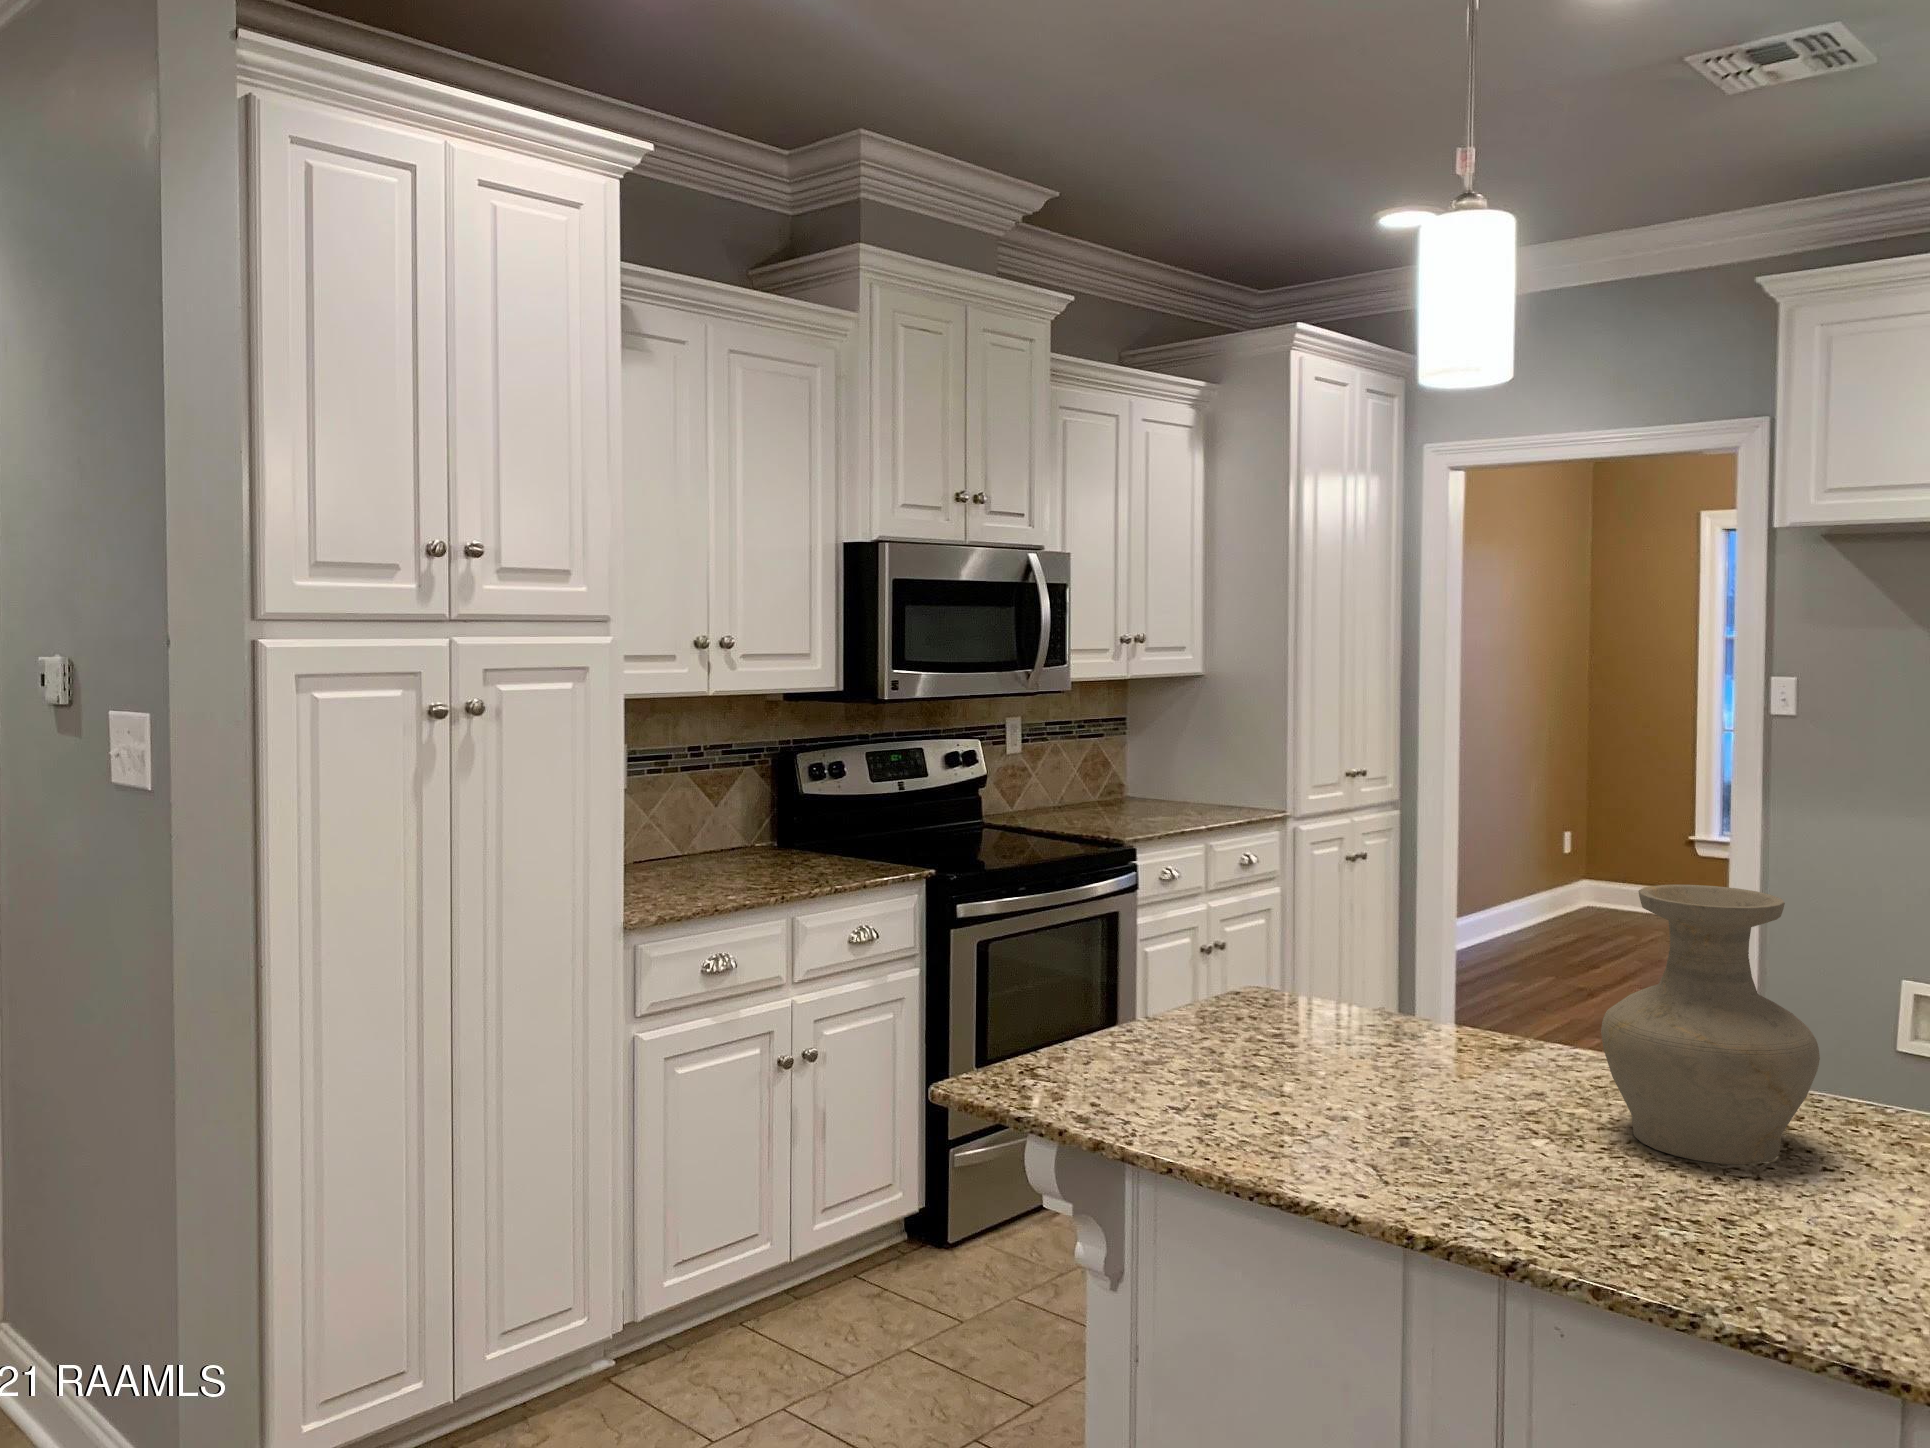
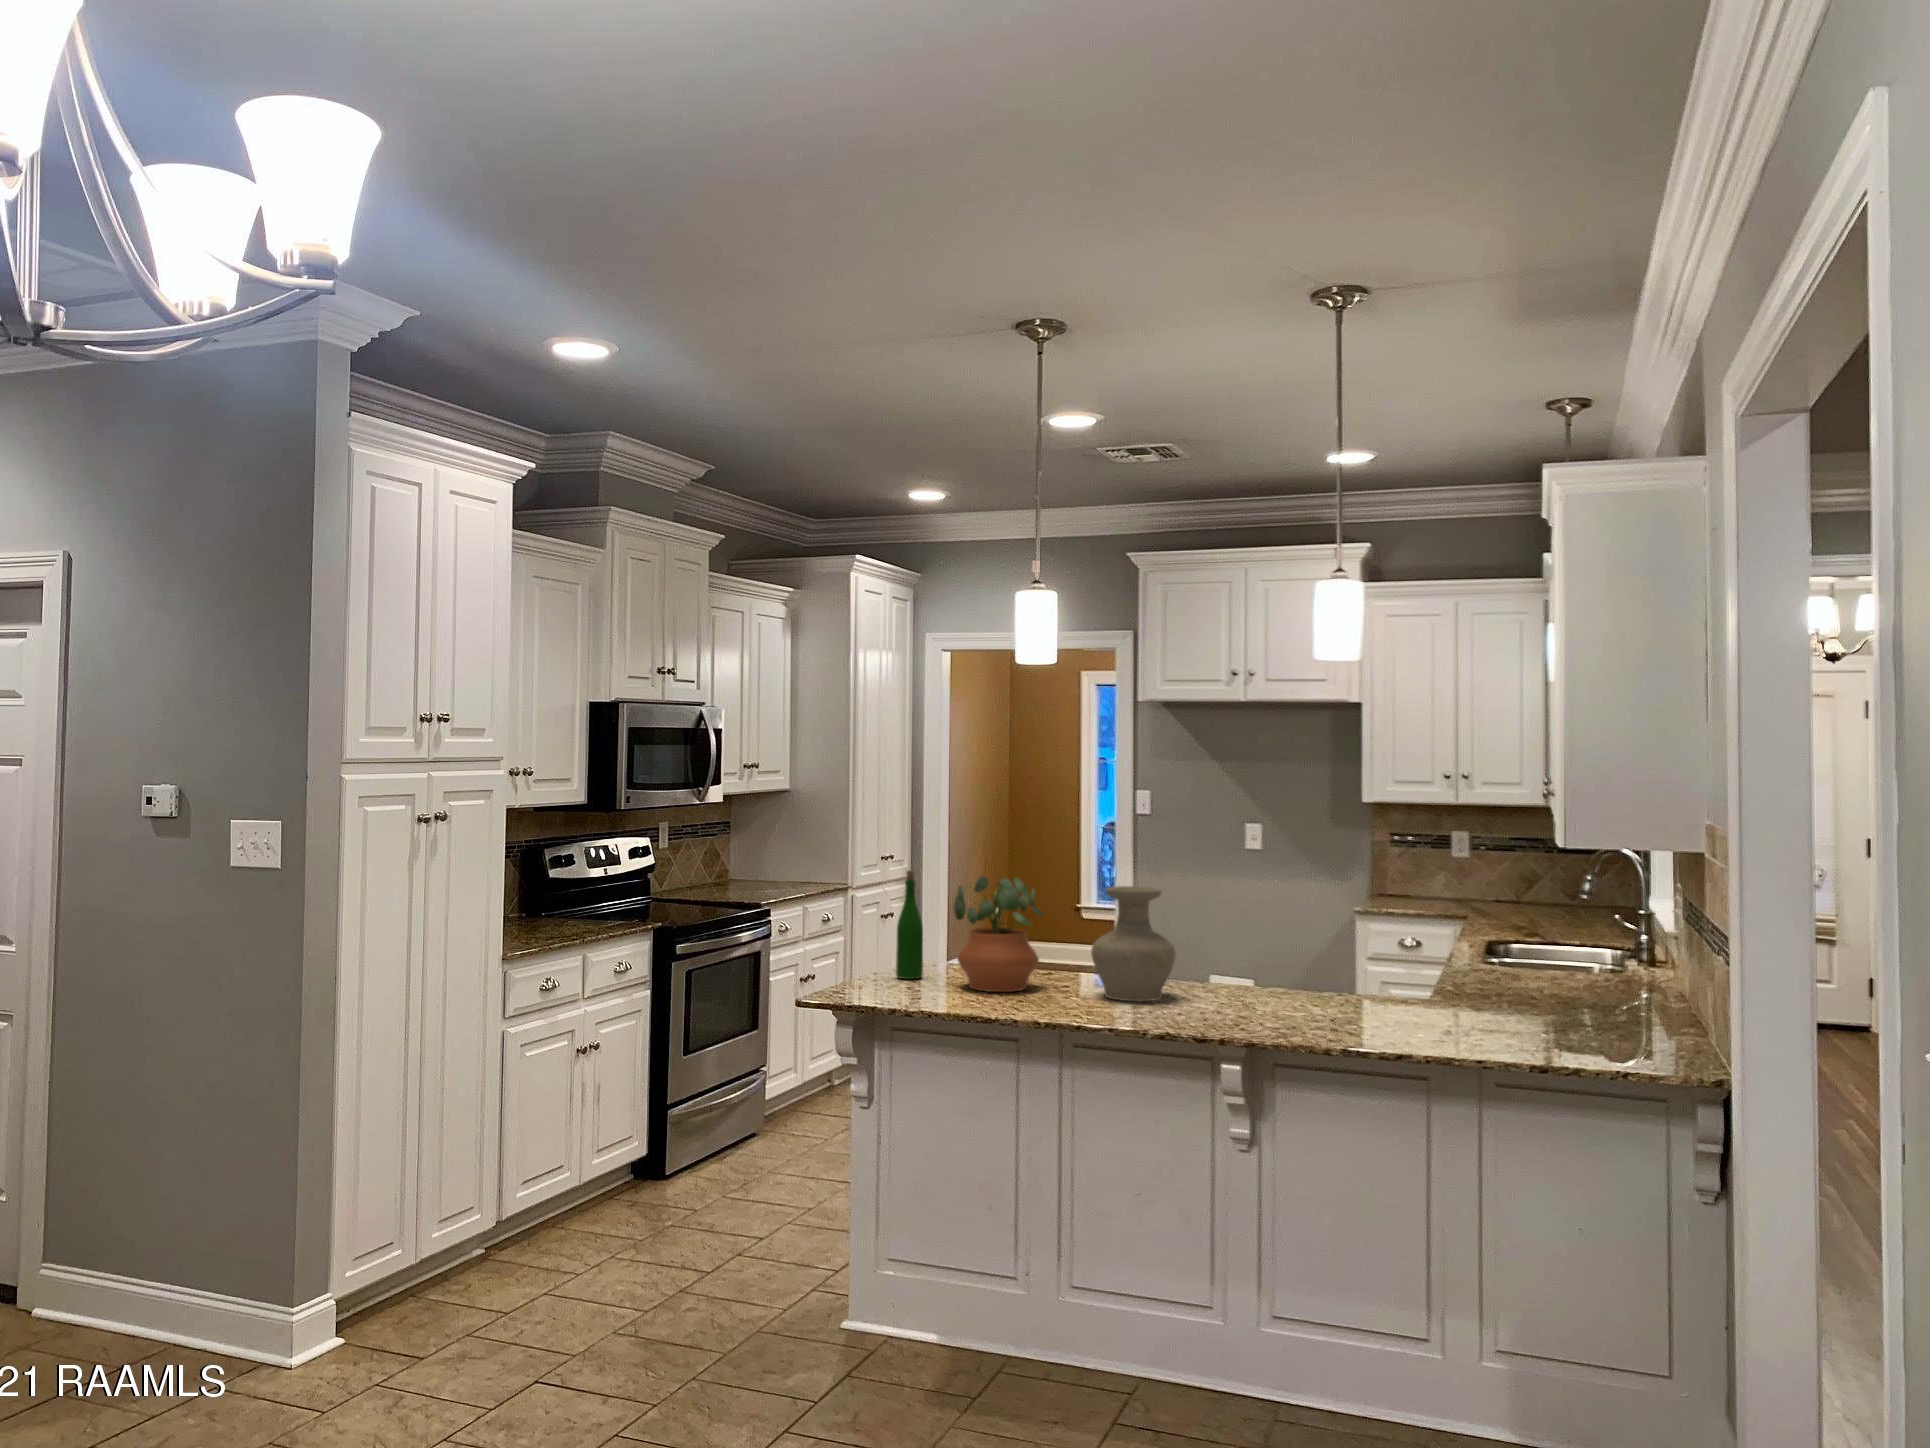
wine bottle: none [1205,822,1256,1034] -> present [896,870,923,979]
potted plant: none [1302,844,1502,1094] -> present [954,877,1043,992]

